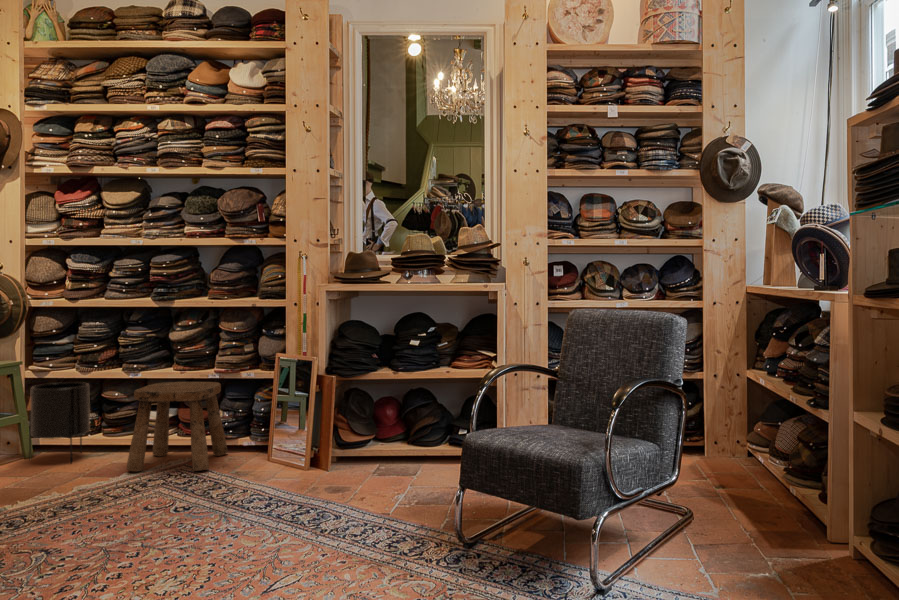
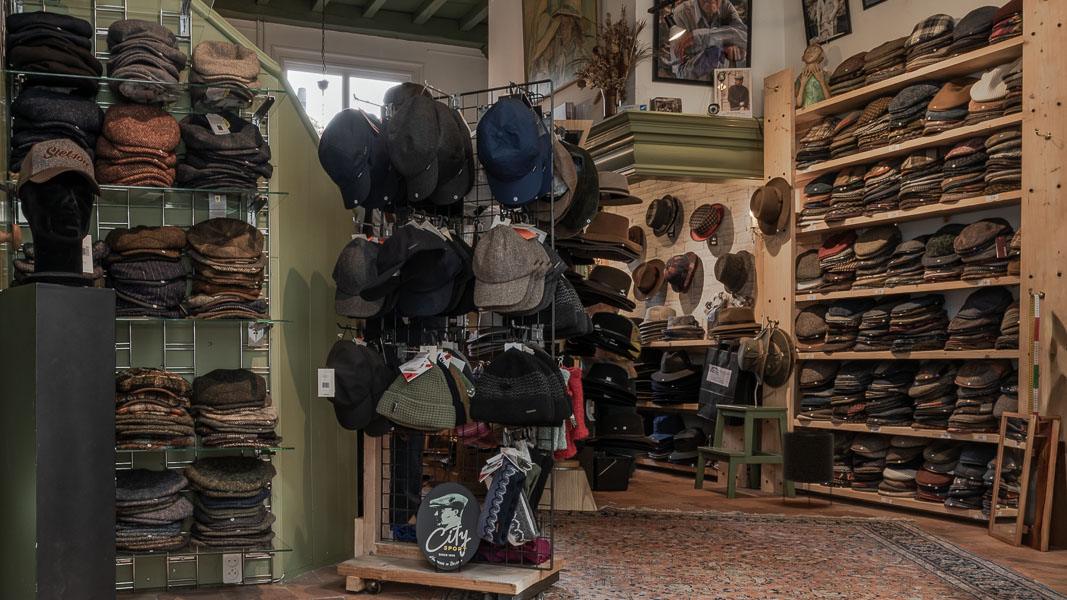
stool: present [127,382,228,471] -> none [838,438,955,530]

